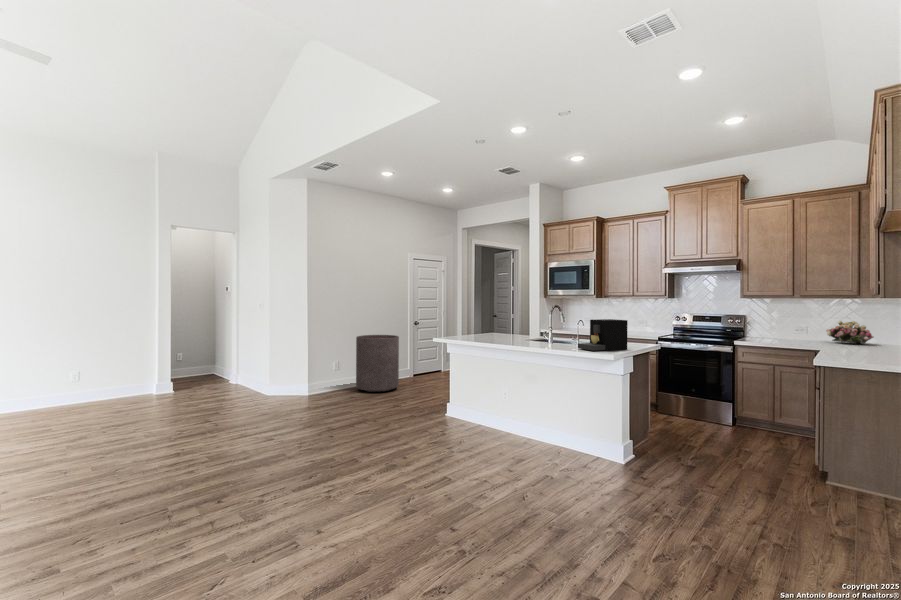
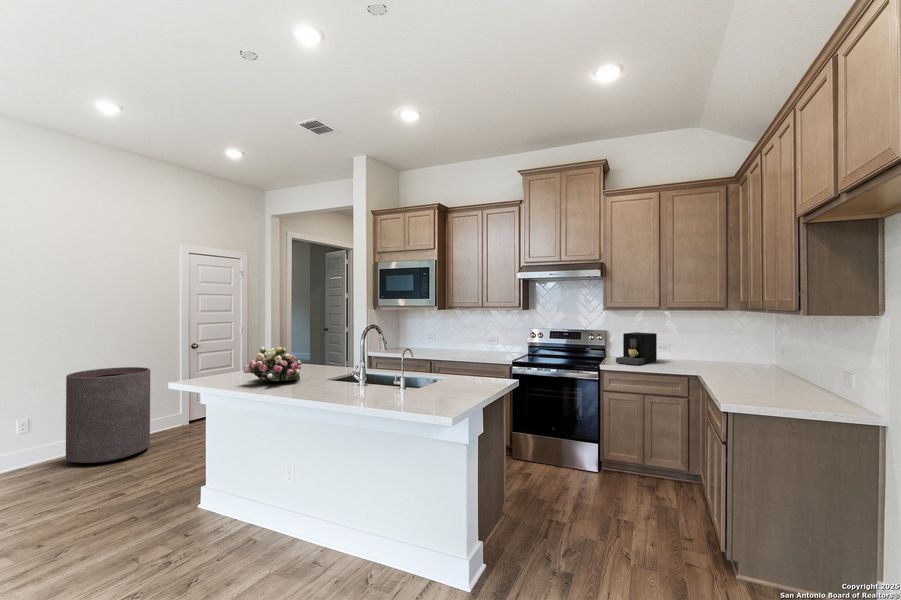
coffee maker: present [578,319,628,351] -> present [616,332,657,365]
flower arrangement: present [826,321,873,343] -> present [244,347,302,381]

